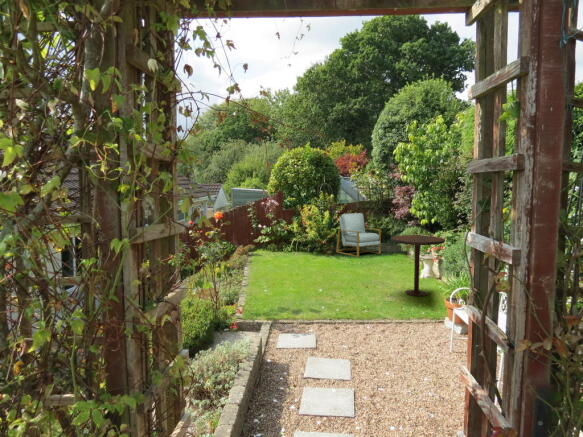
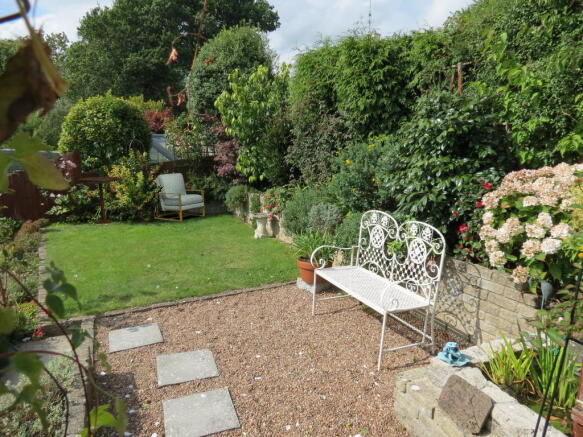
pedestal table: present [391,235,445,296] -> present [77,177,122,224]

